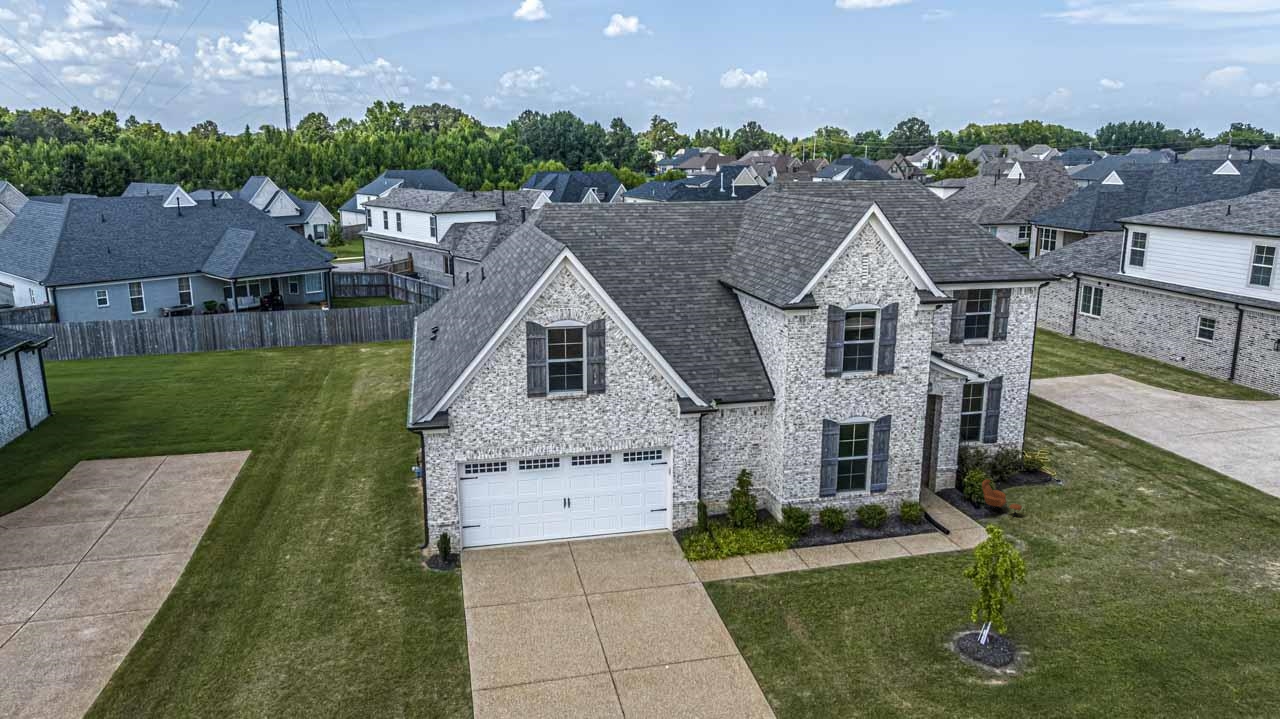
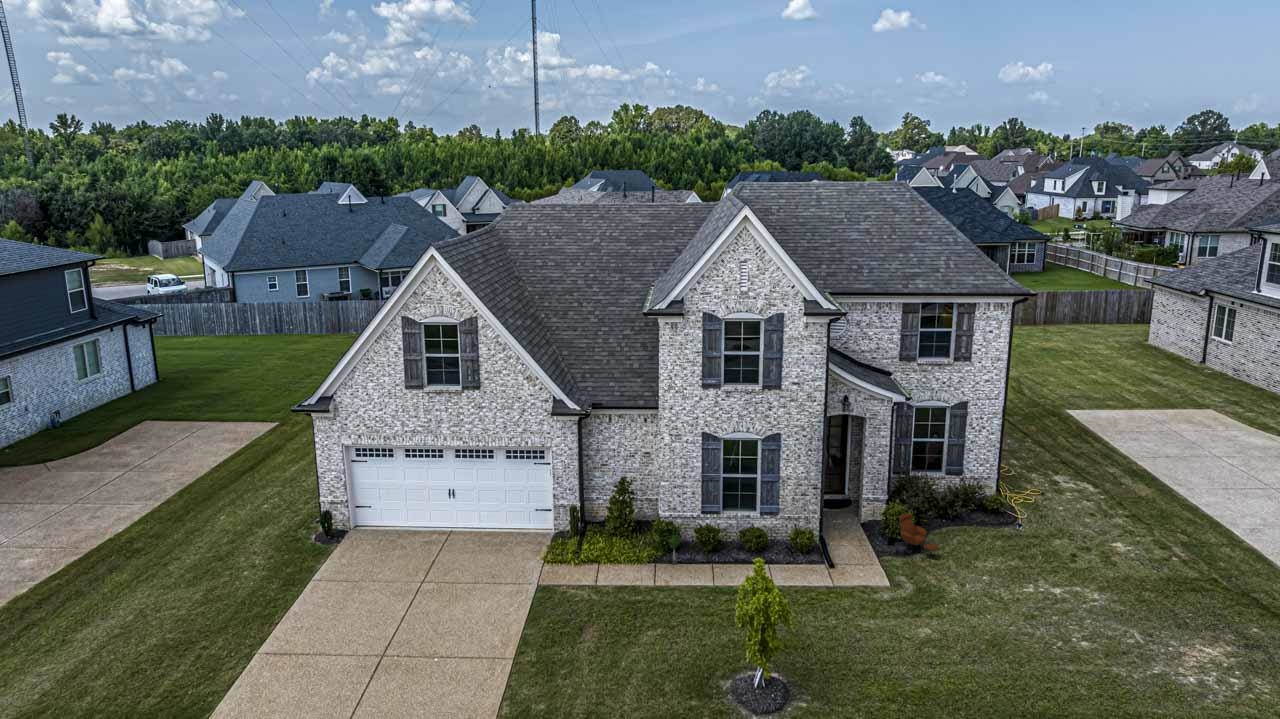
potted plant: none [797,516,819,549] -> present [669,535,678,565]

